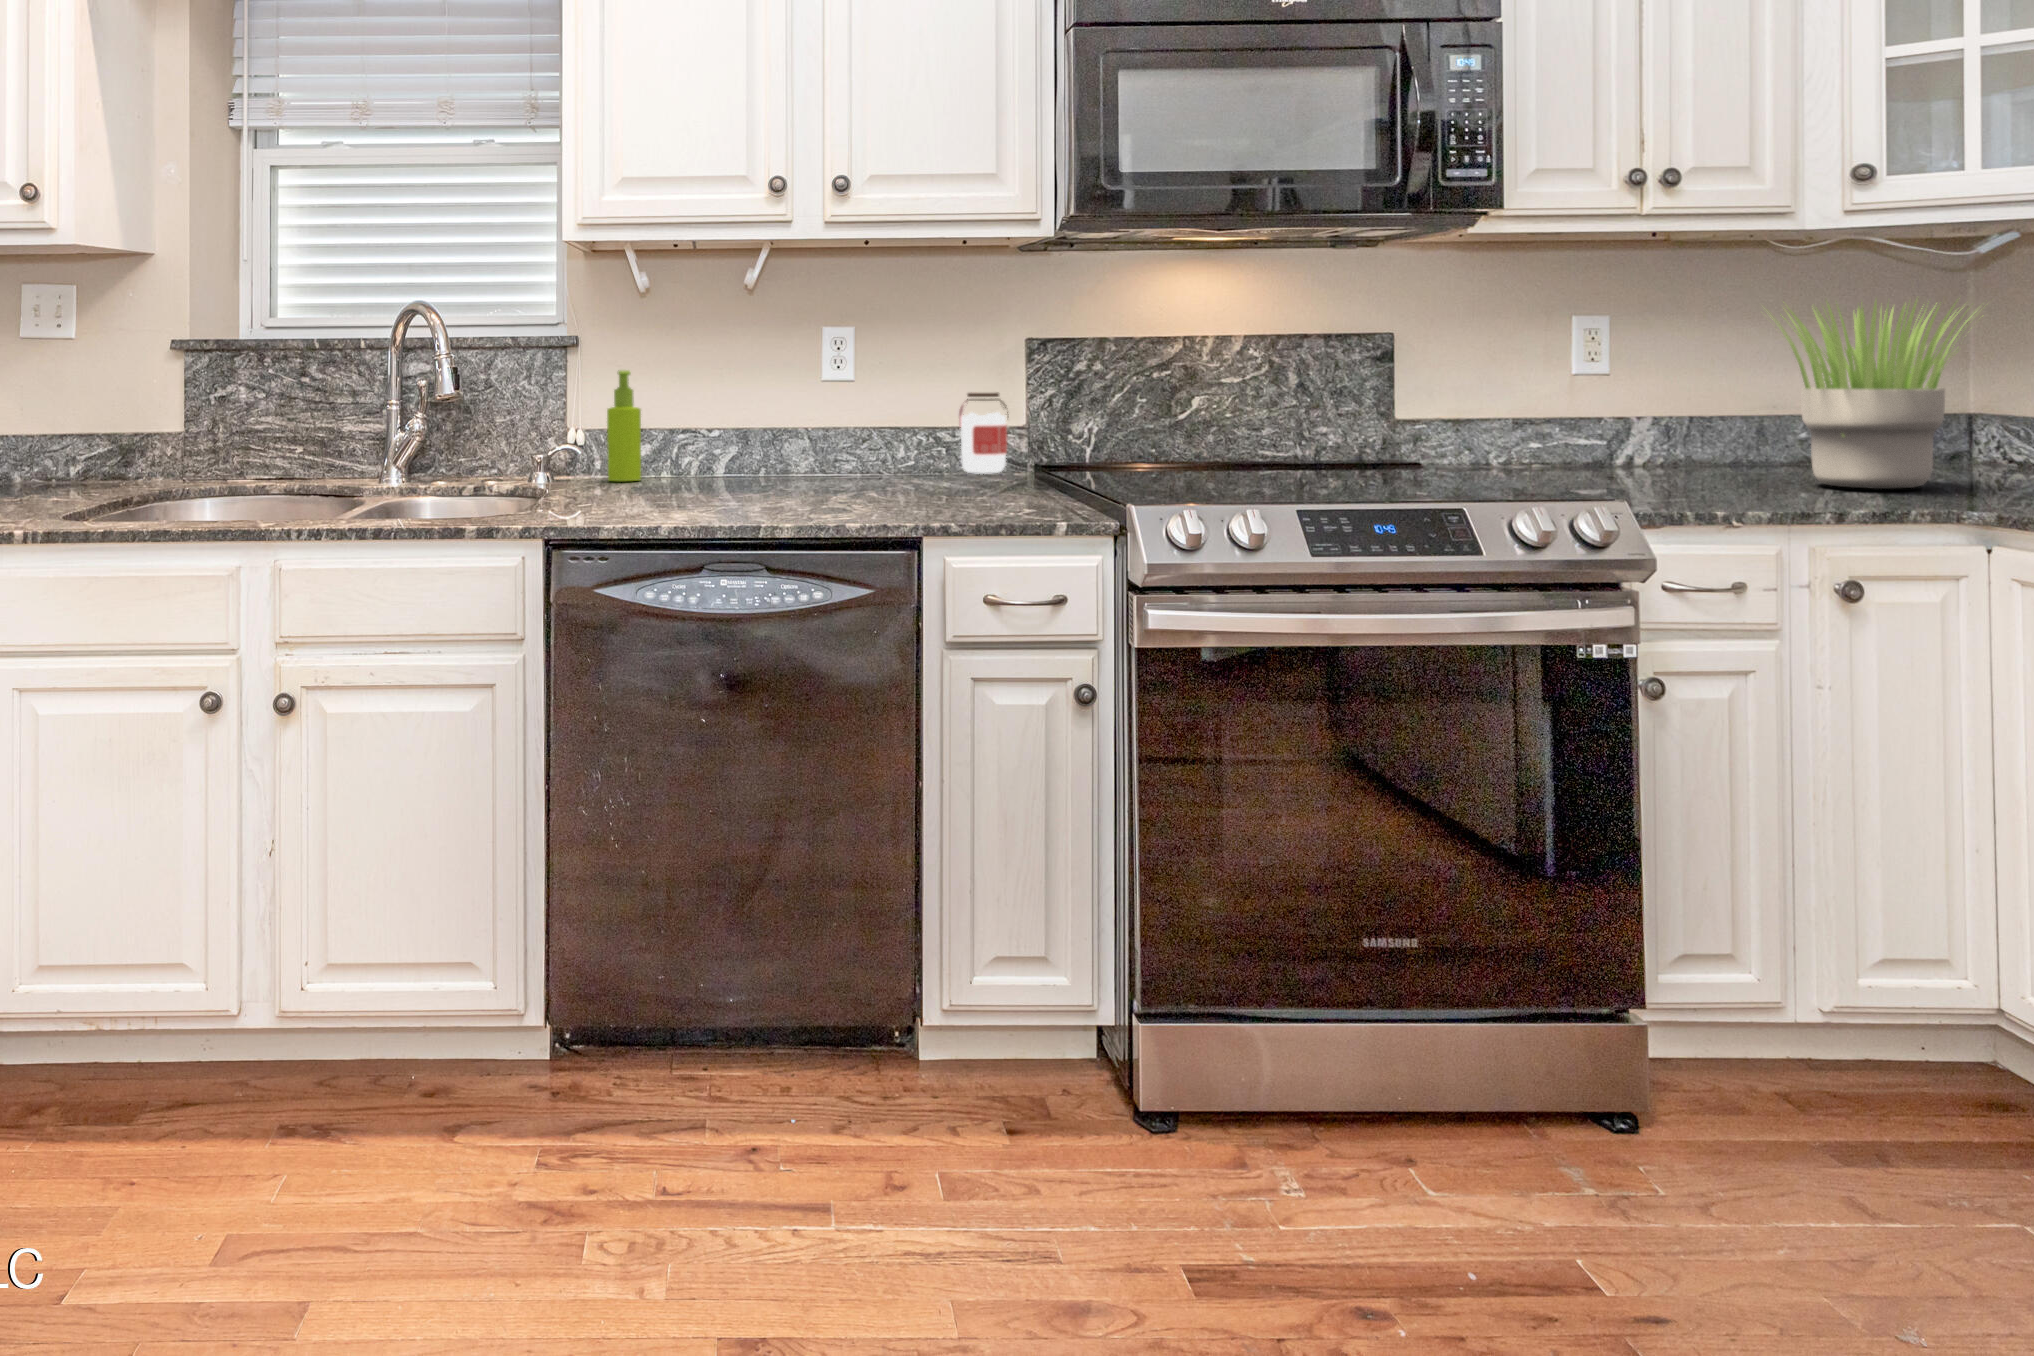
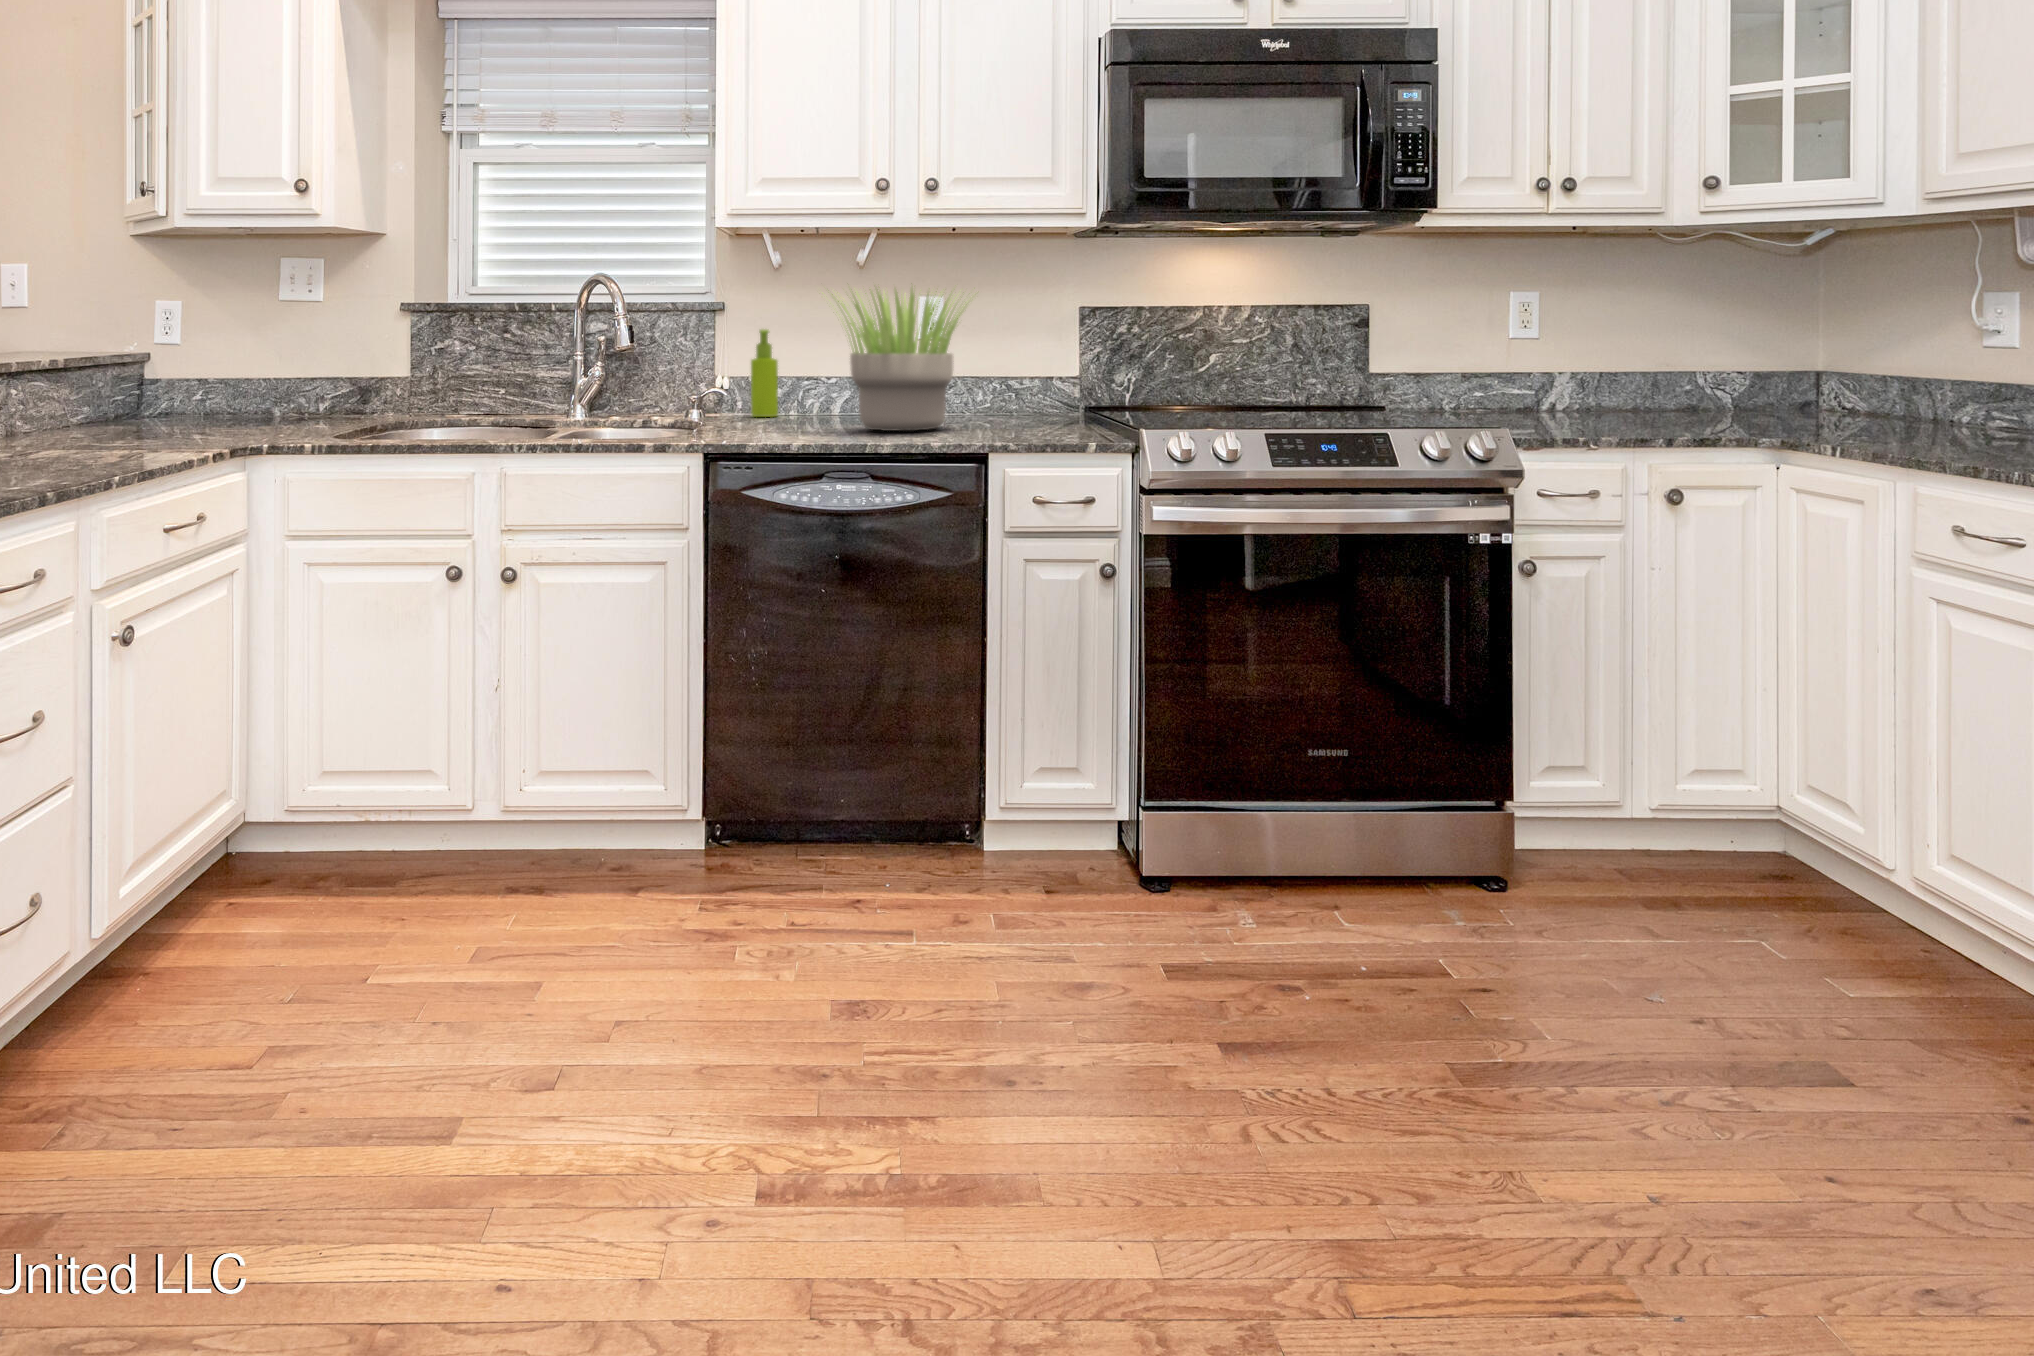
potted plant: present [1779,299,1970,489] -> present [831,289,976,431]
jar: present [959,393,1008,474] -> none [1031,349,1070,413]

